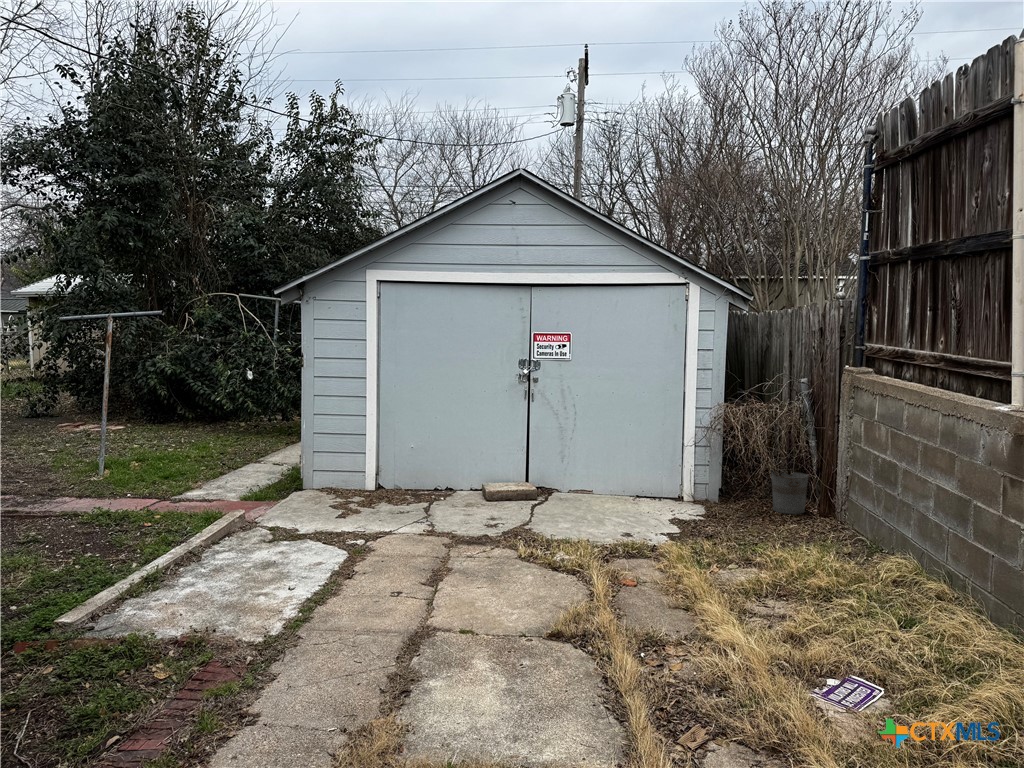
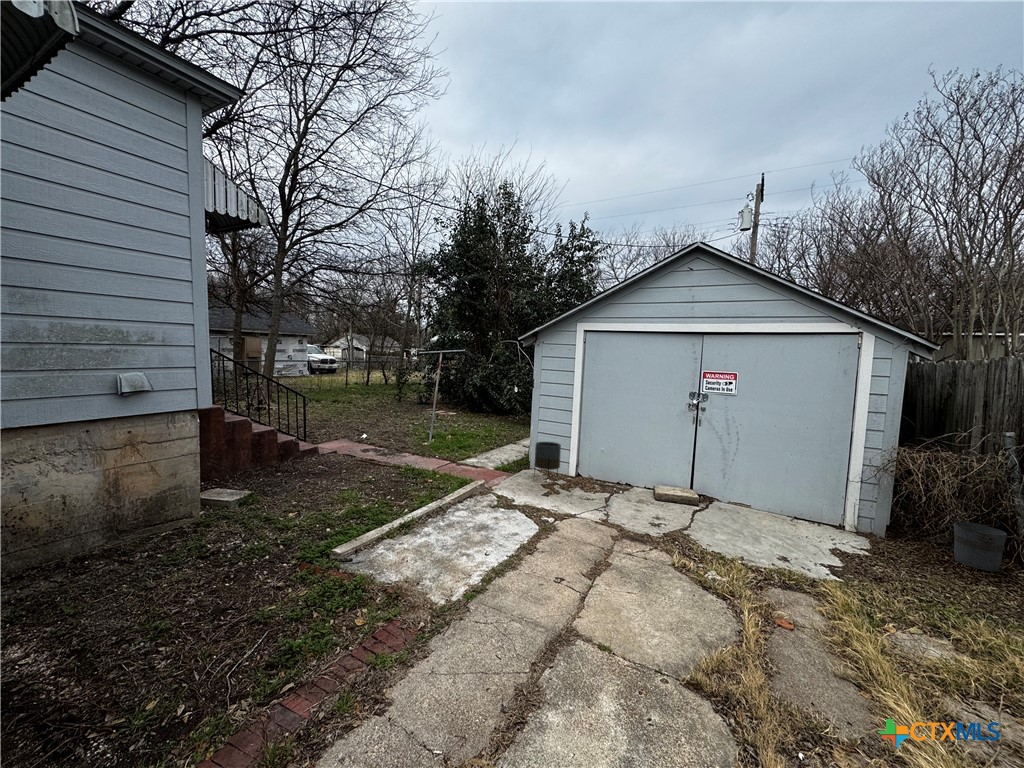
planter: none [311,445,350,503] -> present [534,442,561,474]

